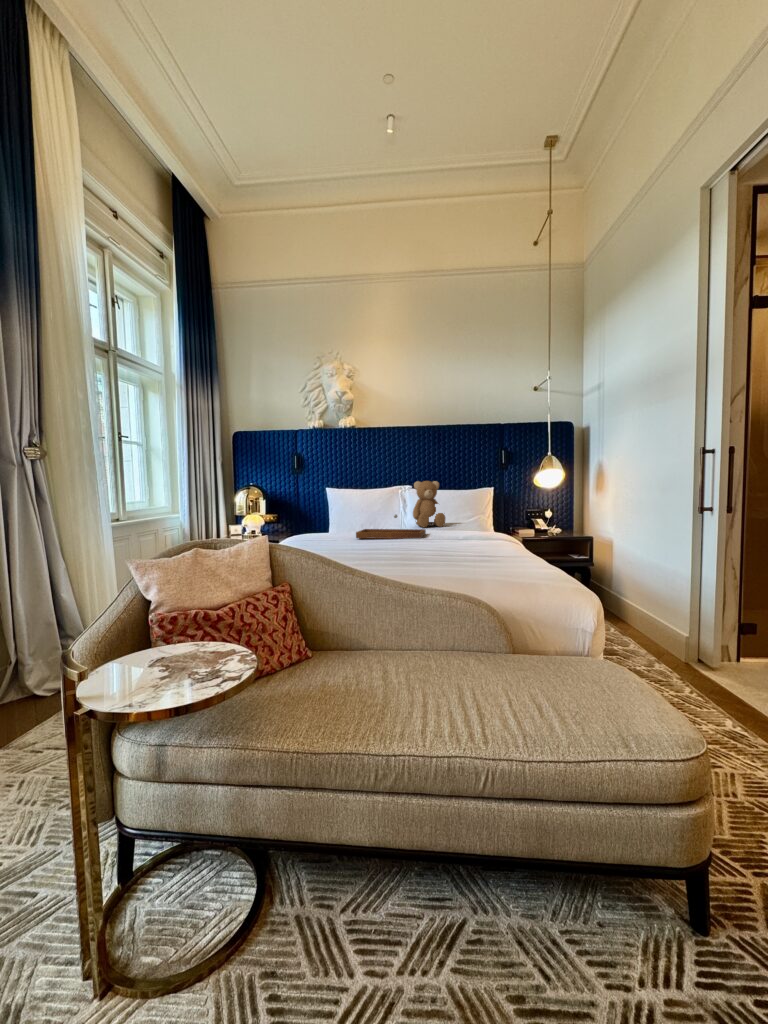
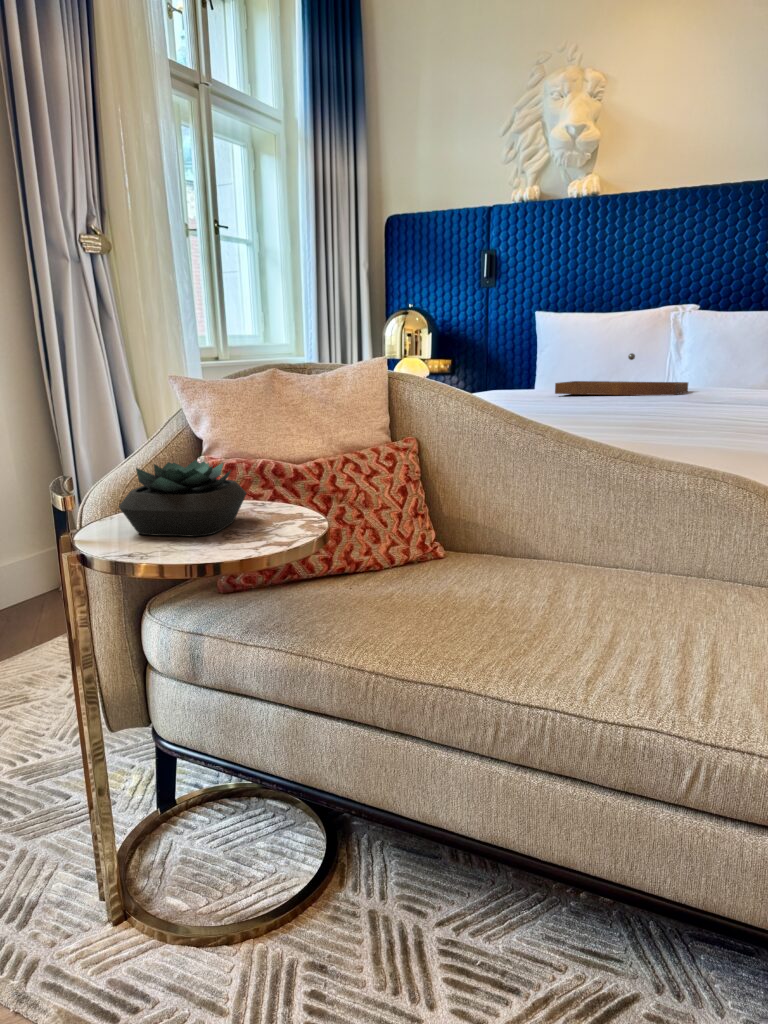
teddy bear: present [413,481,445,527] -> none [672,299,736,385]
succulent plant: none [110,622,199,683] -> present [119,460,246,536]

